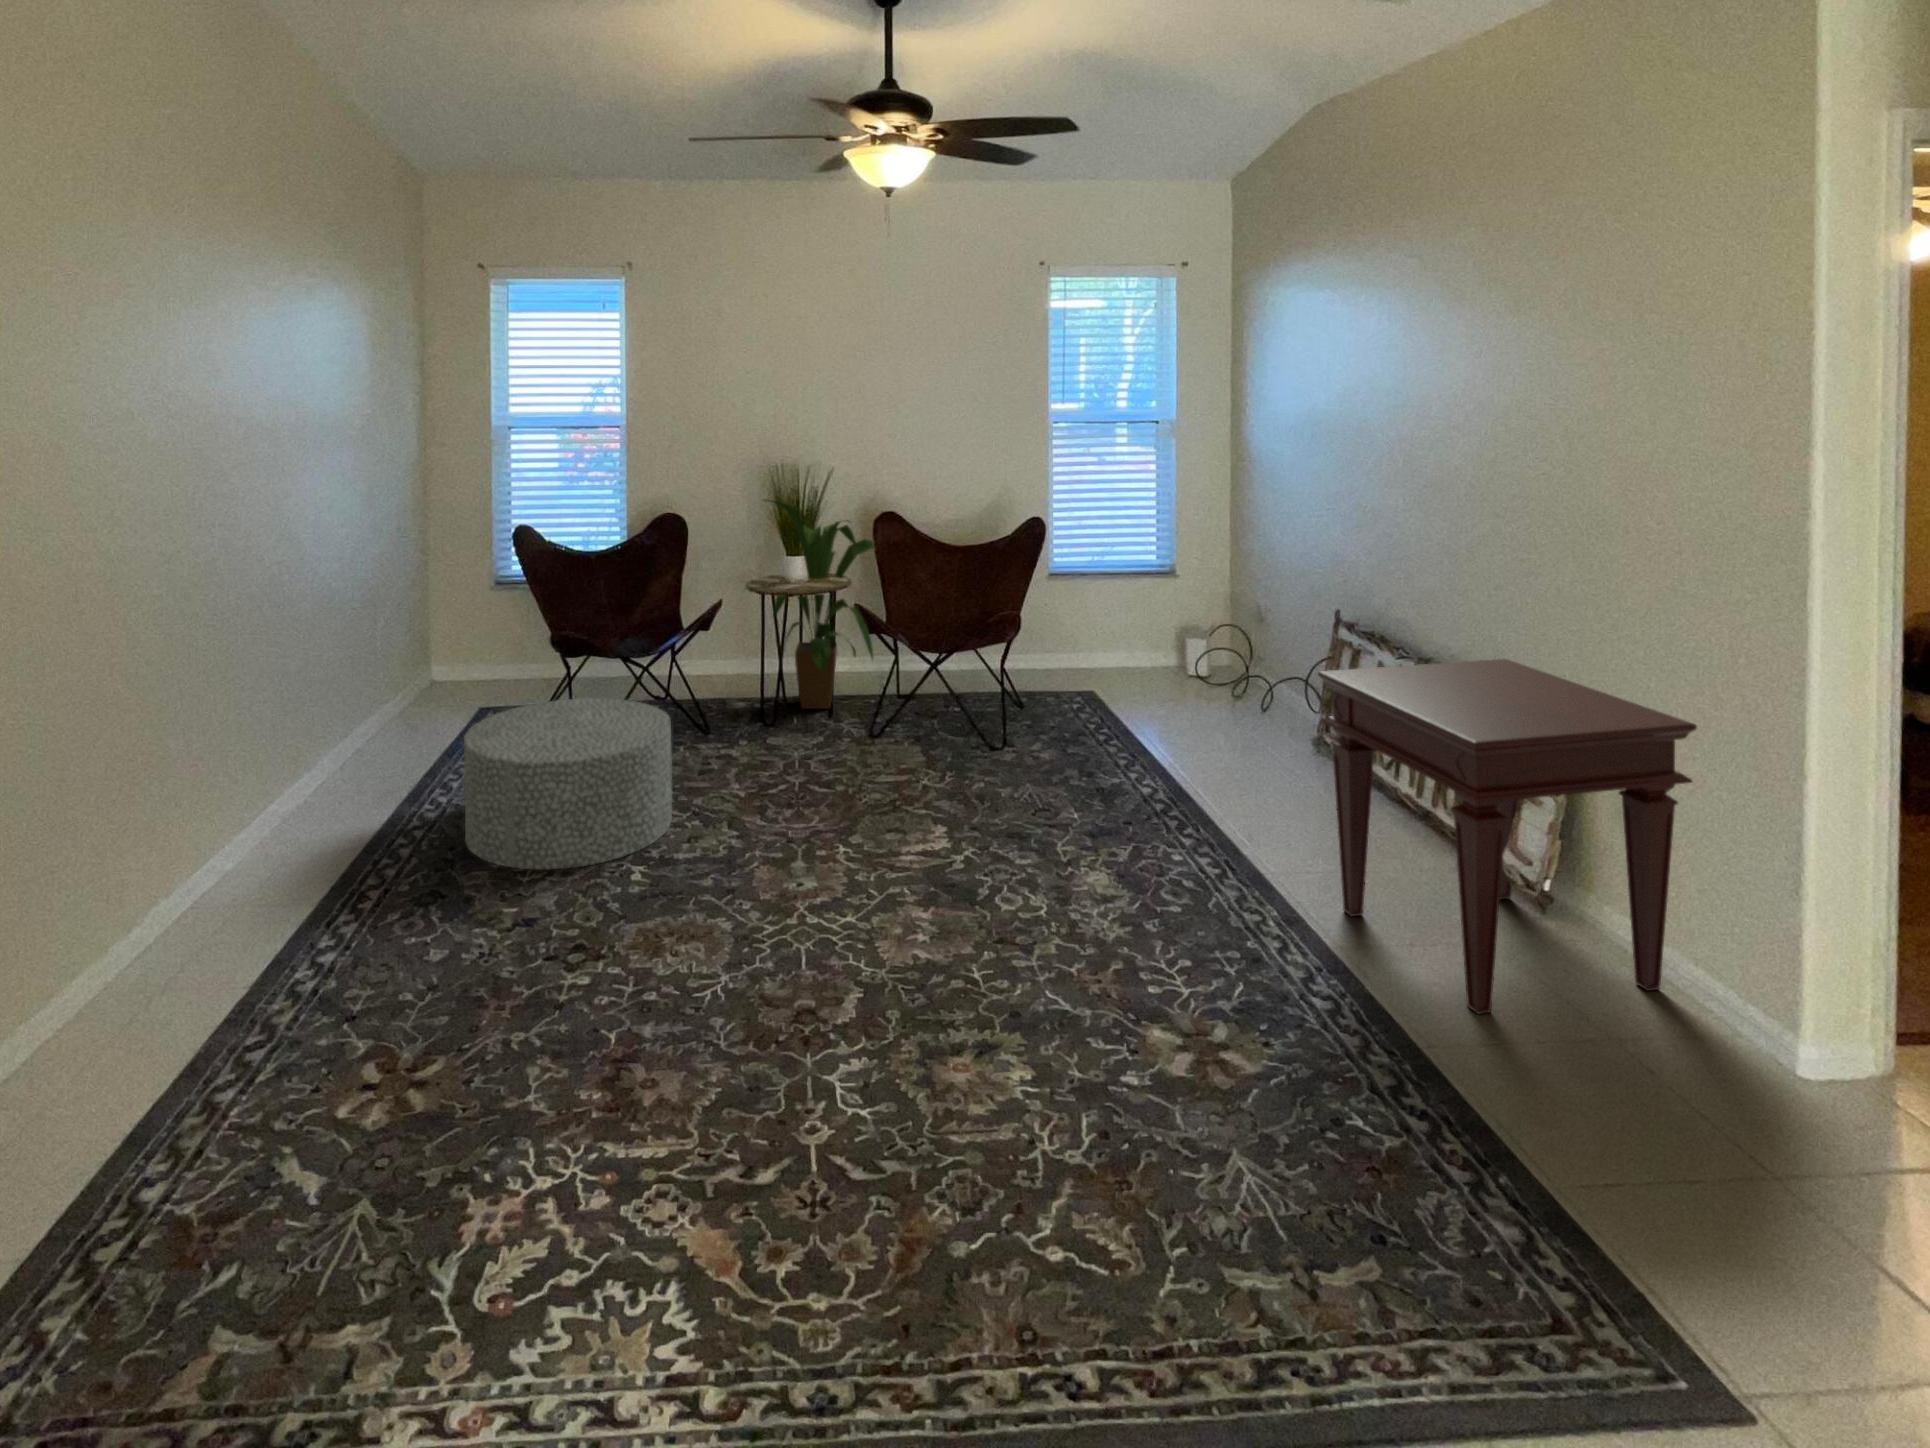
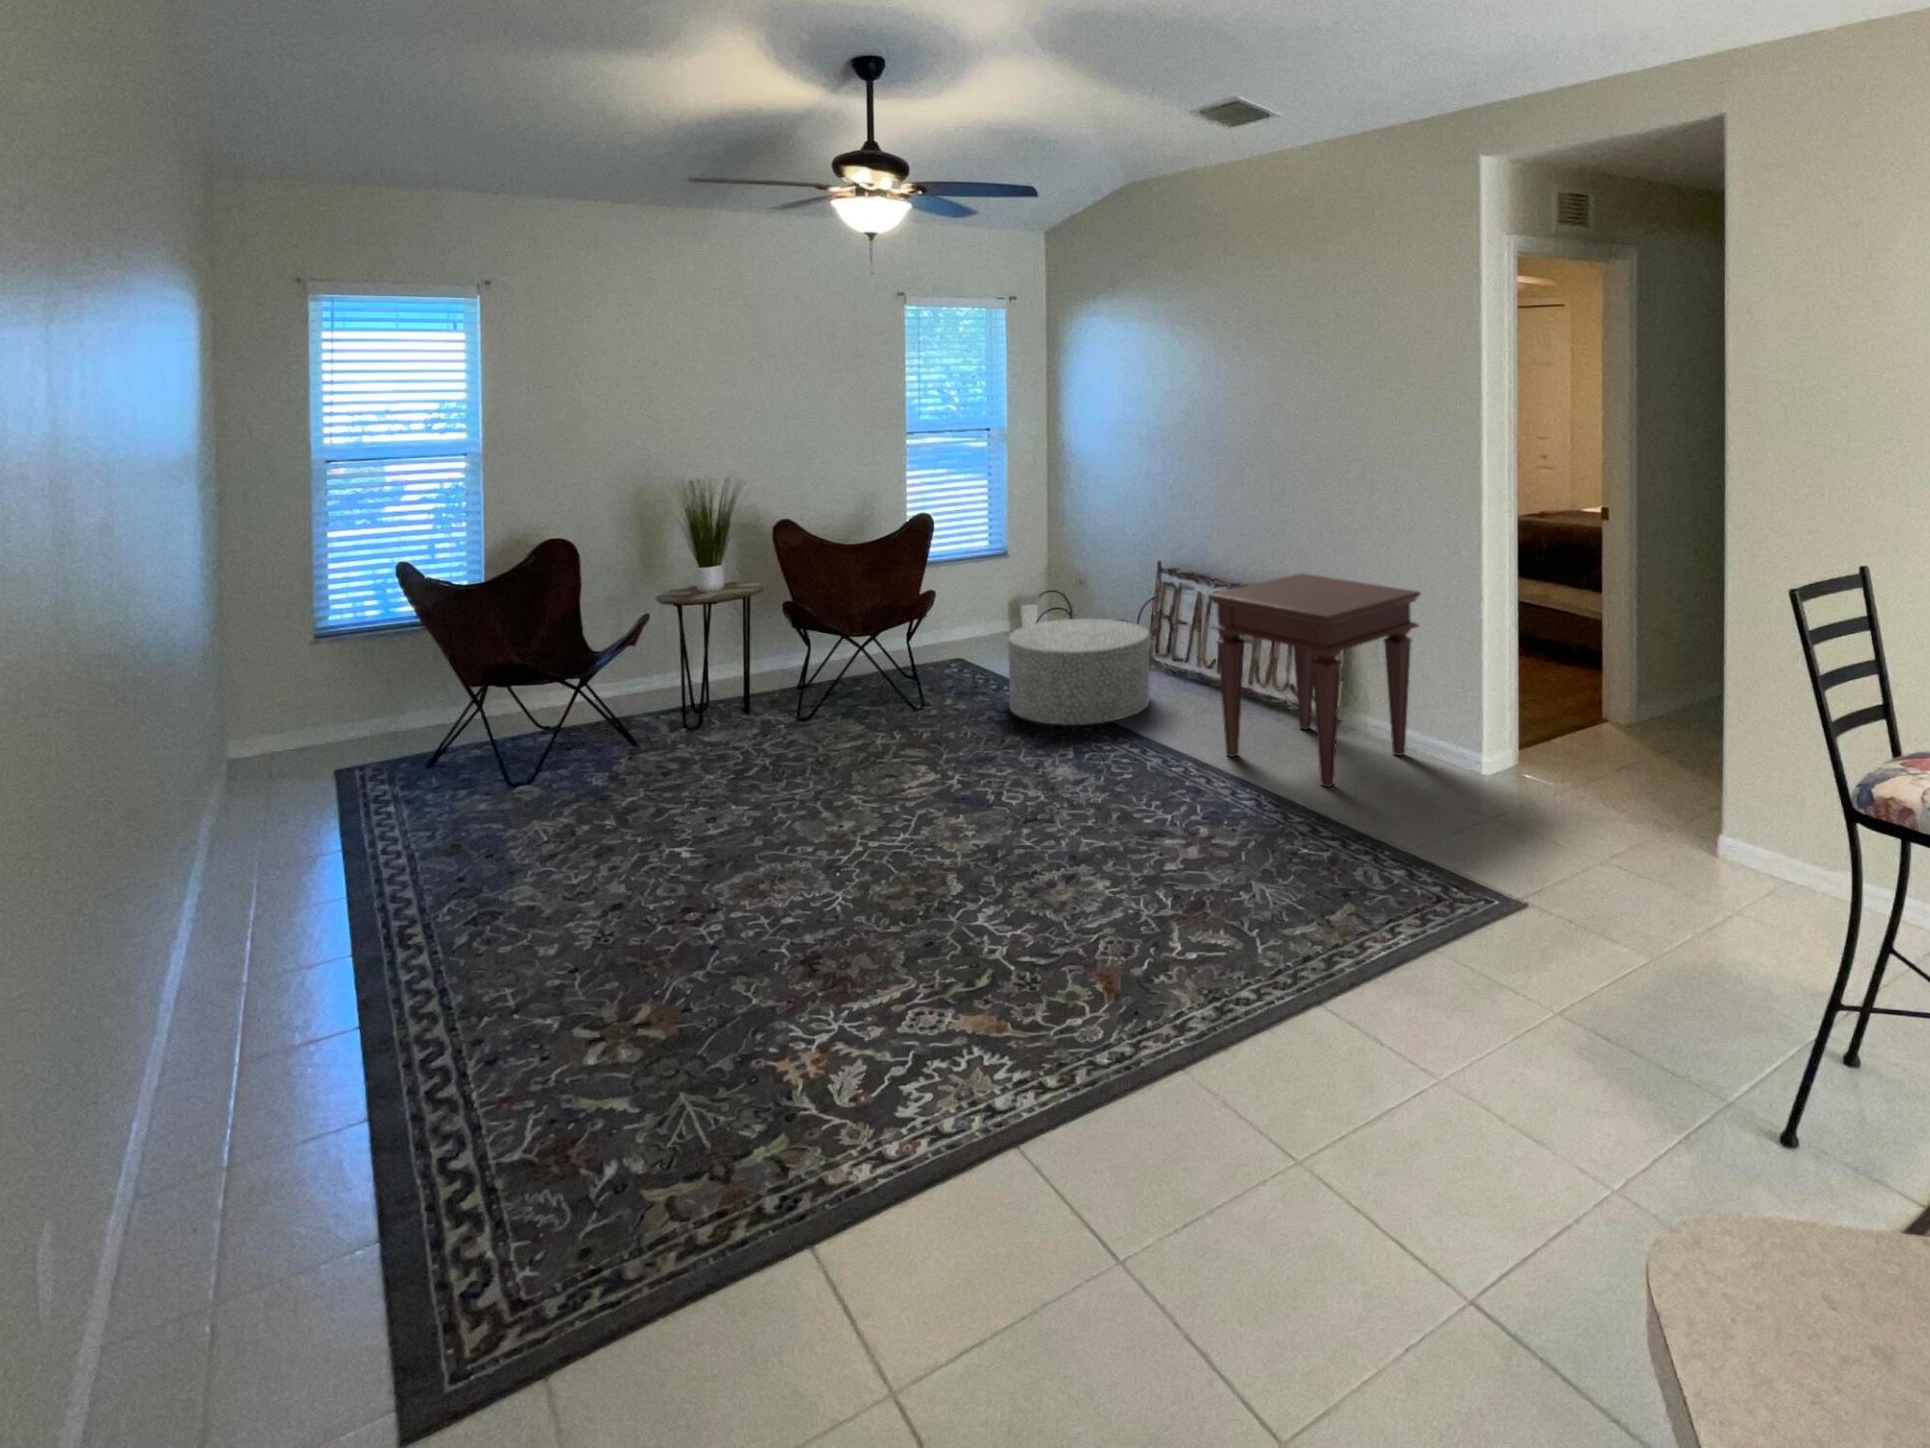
house plant: present [768,500,874,709] -> none [671,517,801,710]
ottoman: present [464,698,672,870] -> present [1008,619,1149,725]

